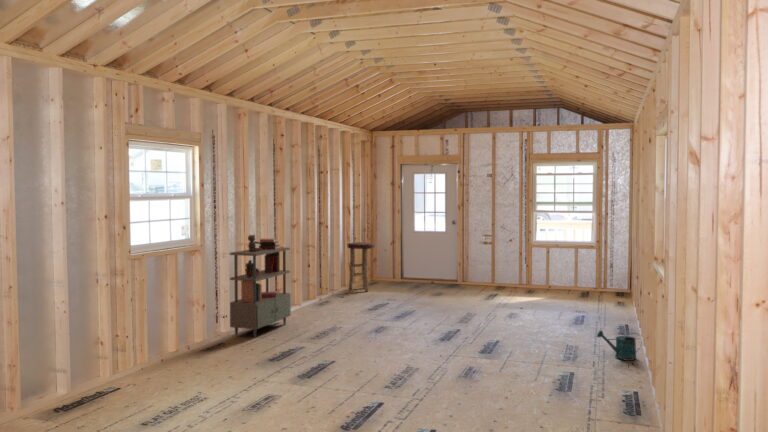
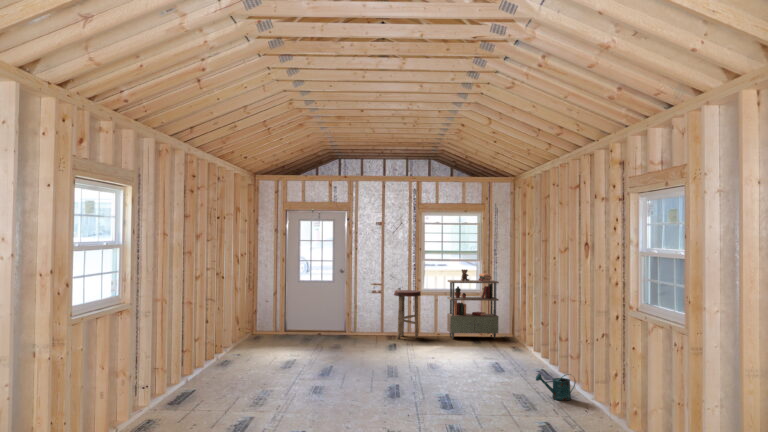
shelving unit: present [230,235,291,337] -> present [447,269,499,339]
stool: present [347,242,375,292] -> present [394,290,421,339]

